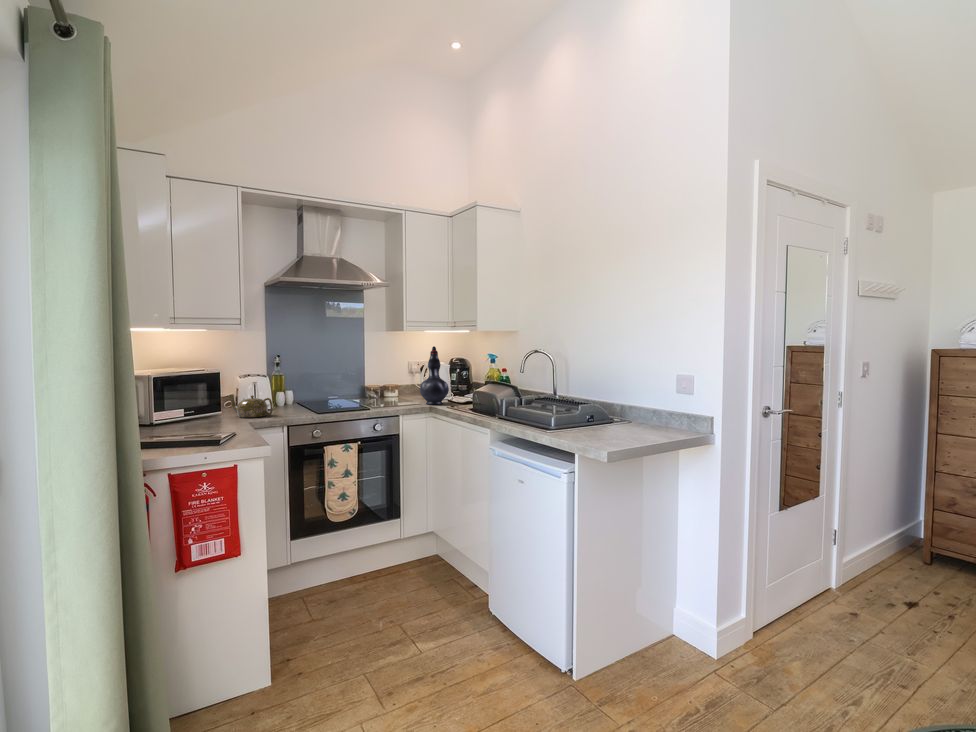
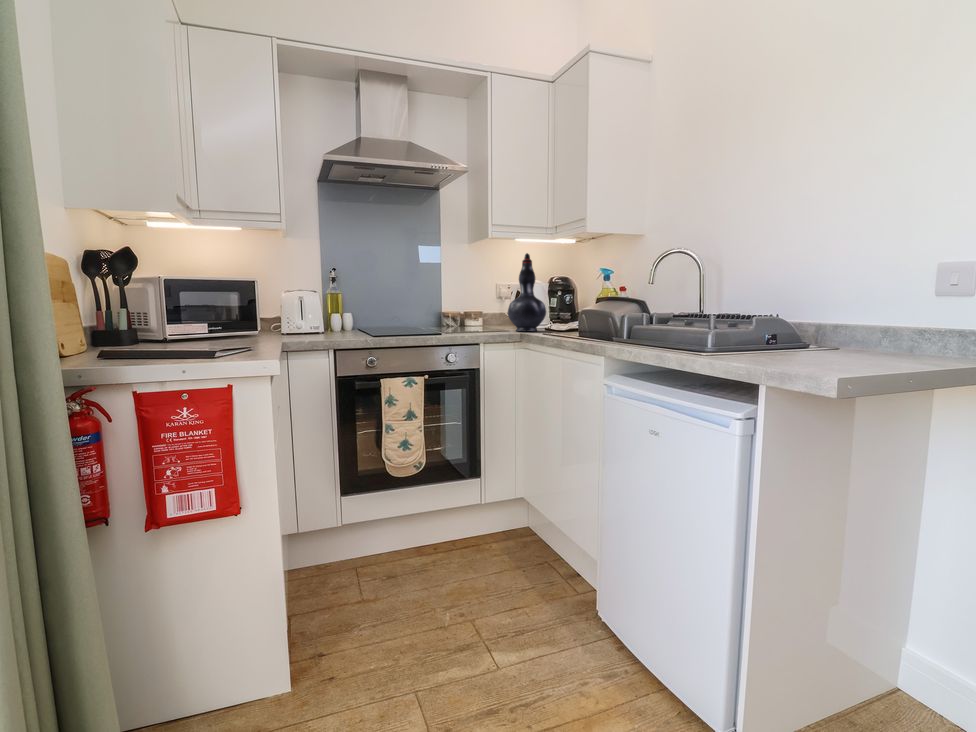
teapot: present [228,395,273,418] -> none [264,310,316,338]

